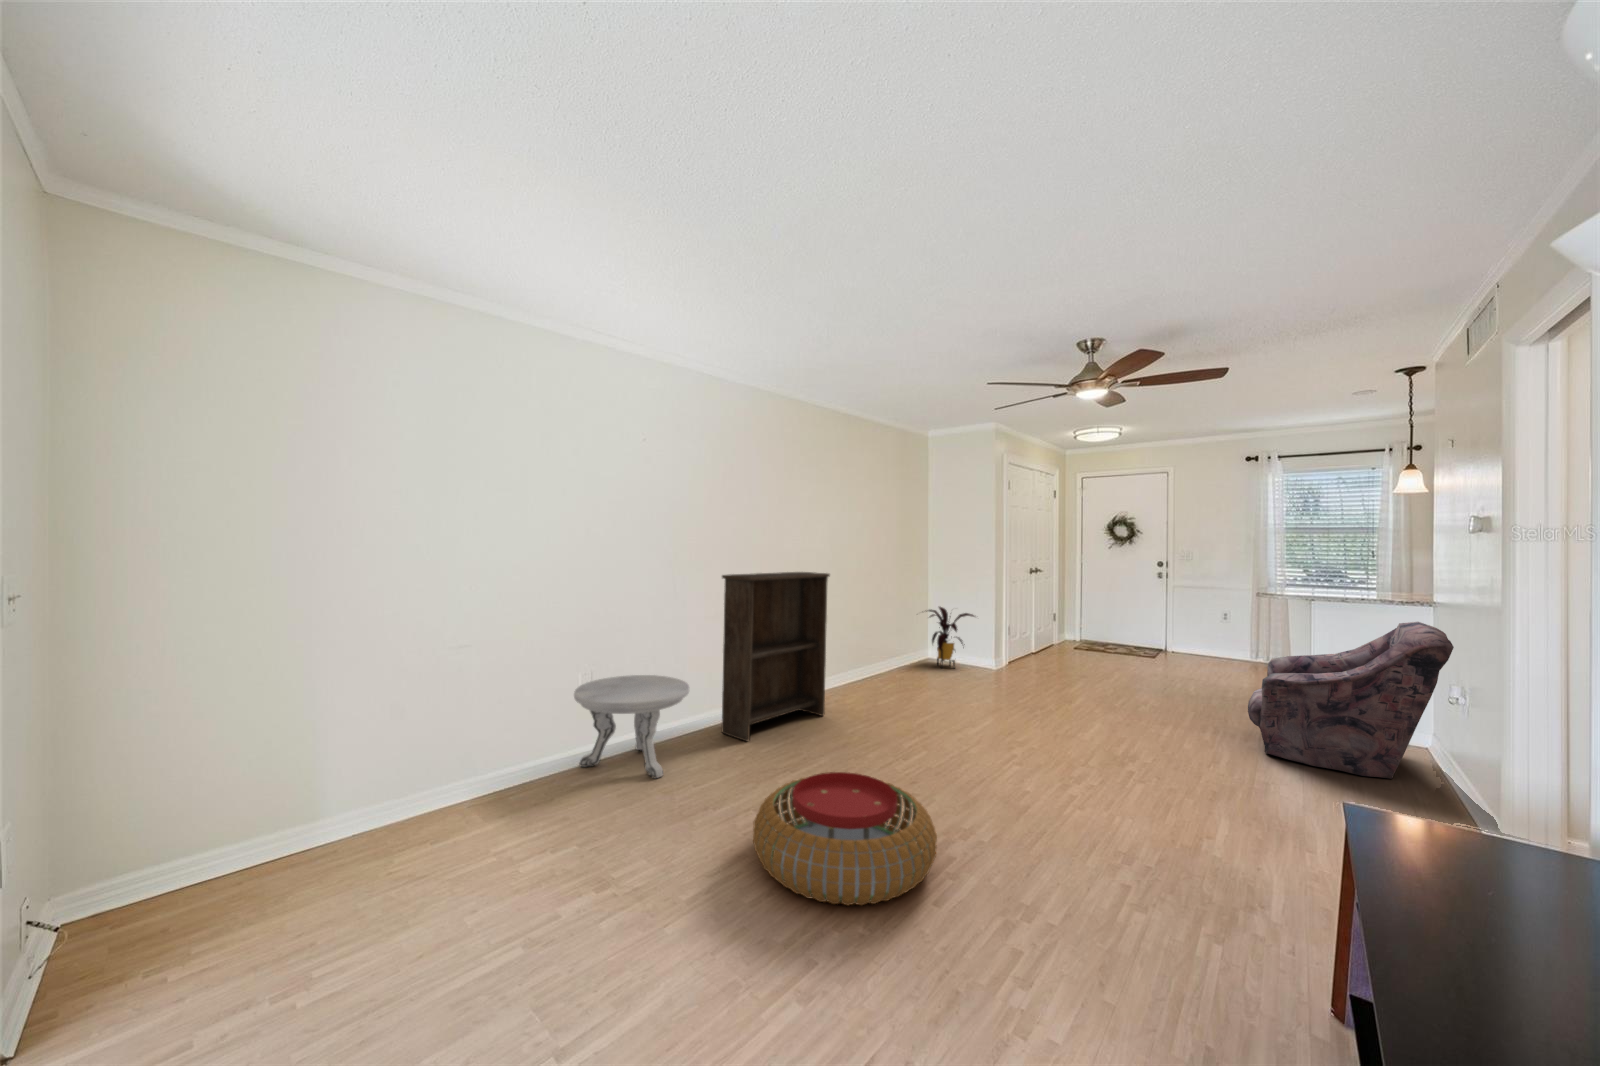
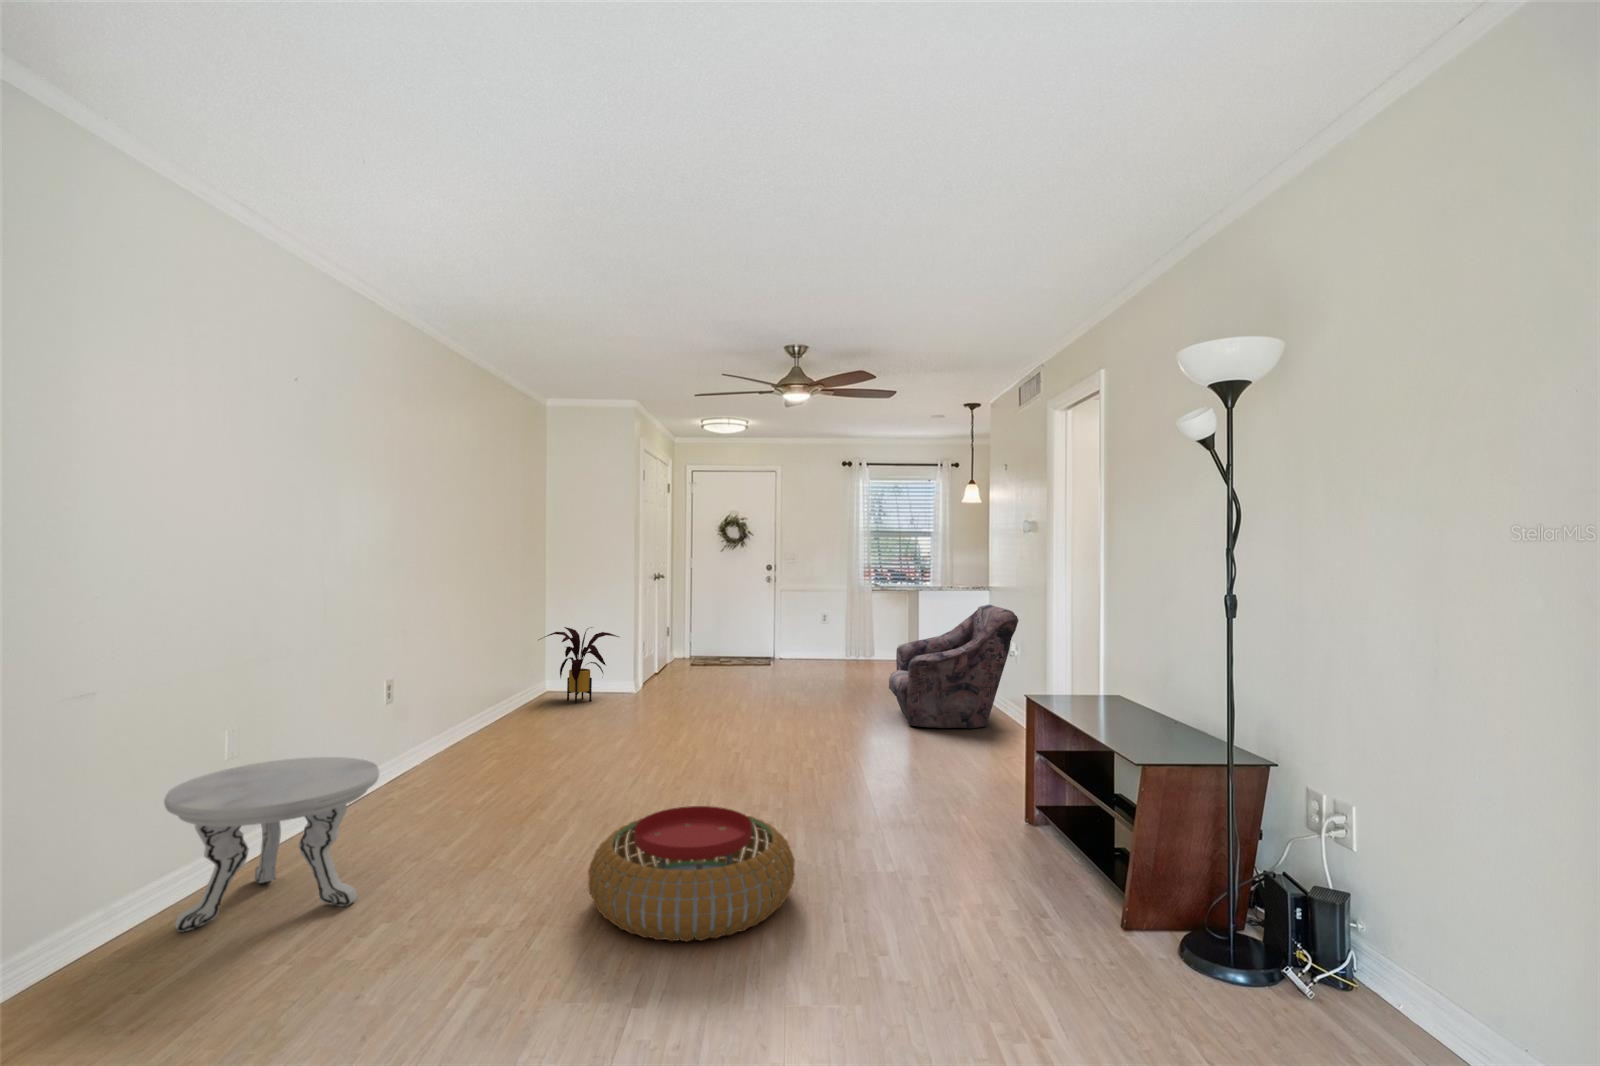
bookshelf: present [722,572,830,741] -> none [374,588,504,830]

